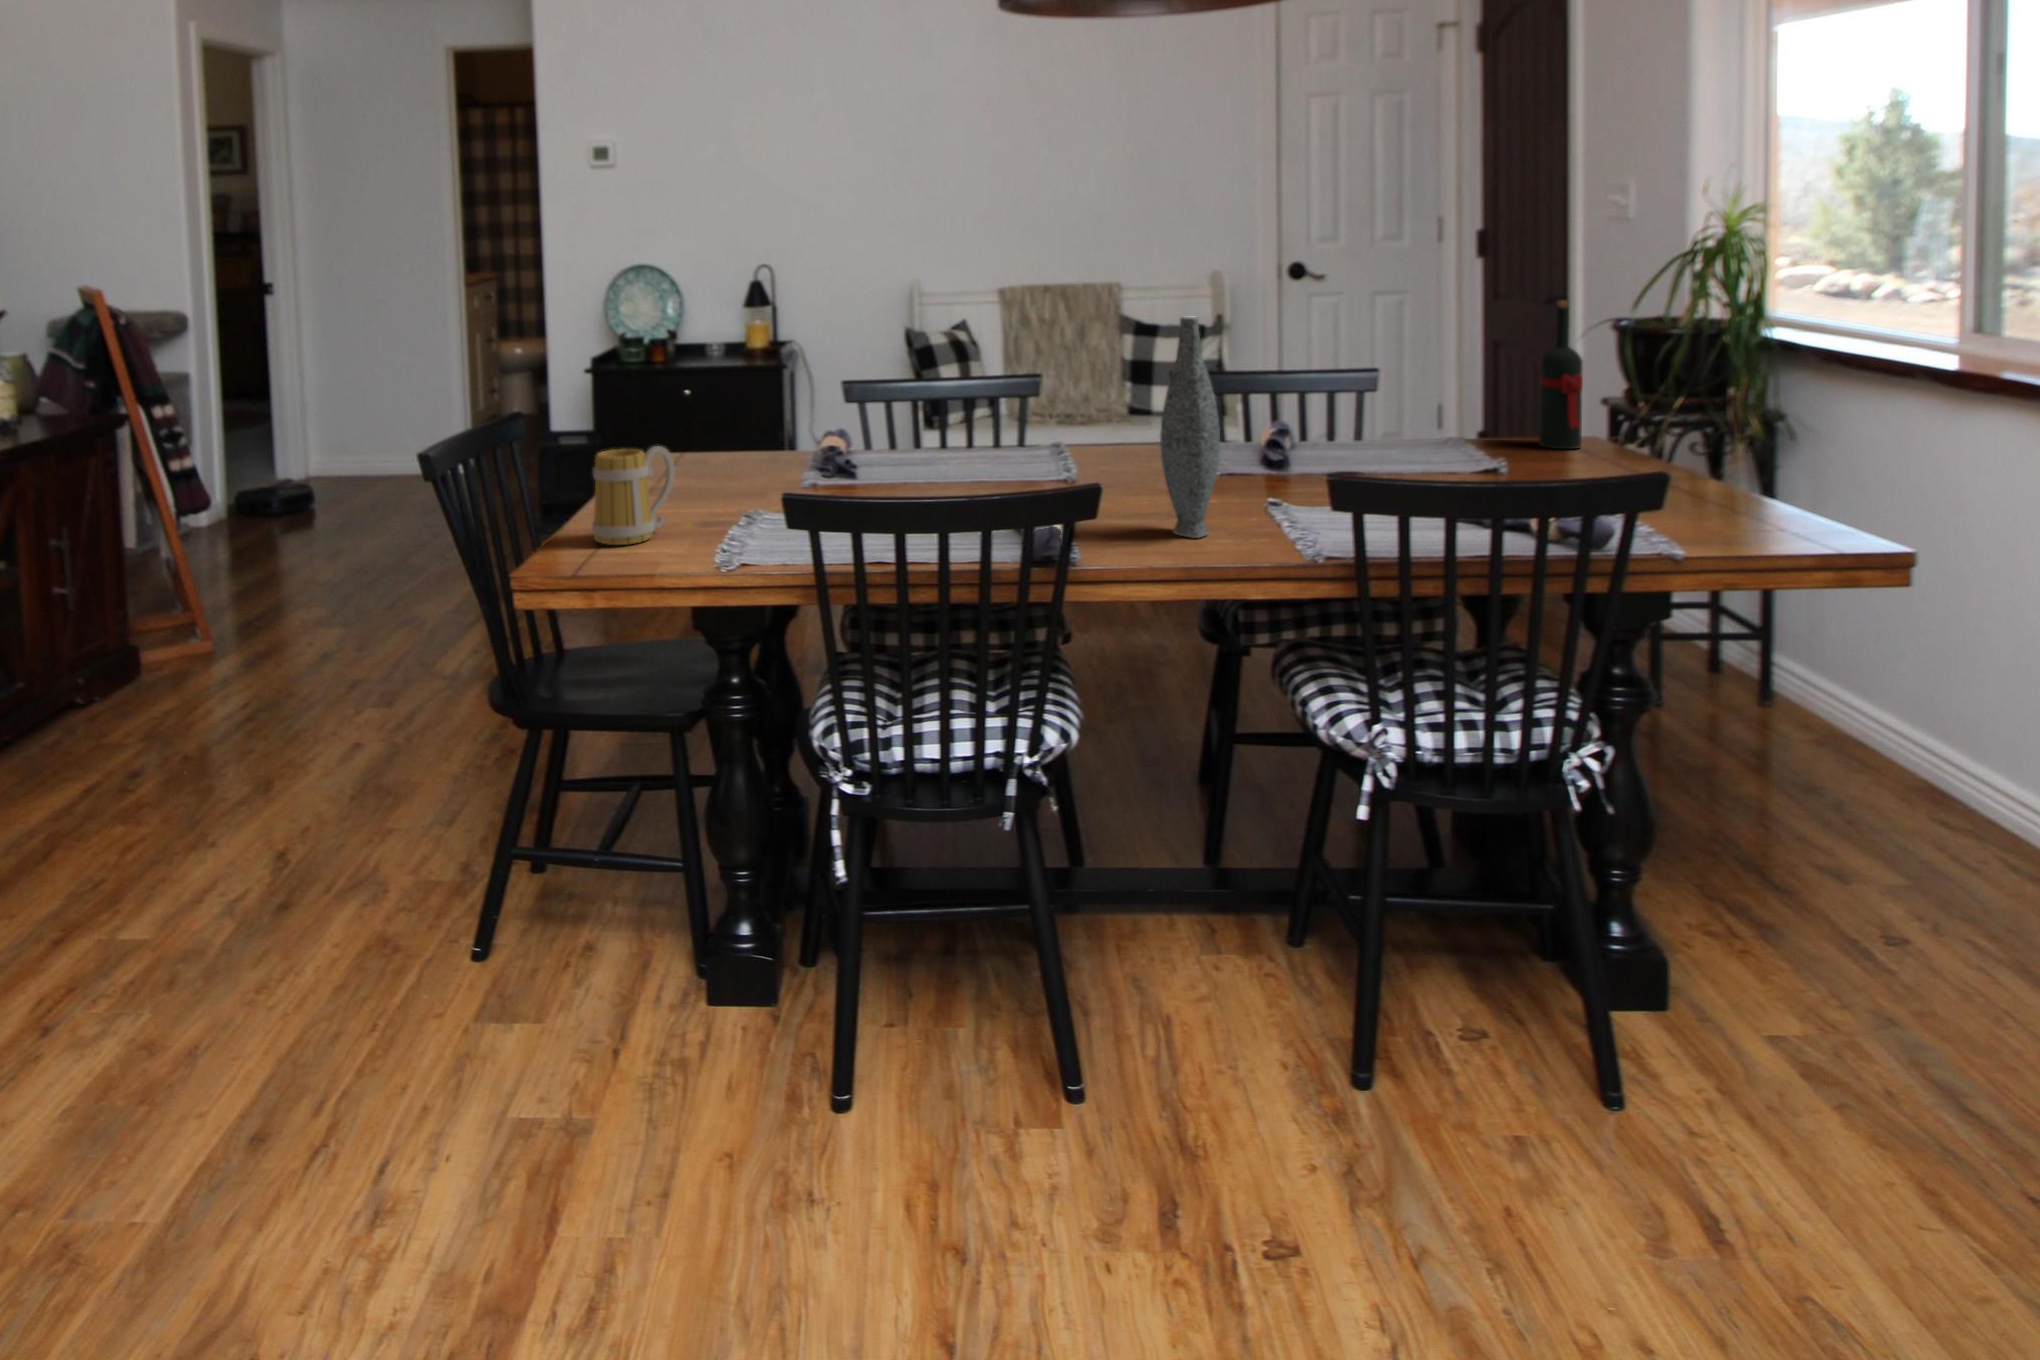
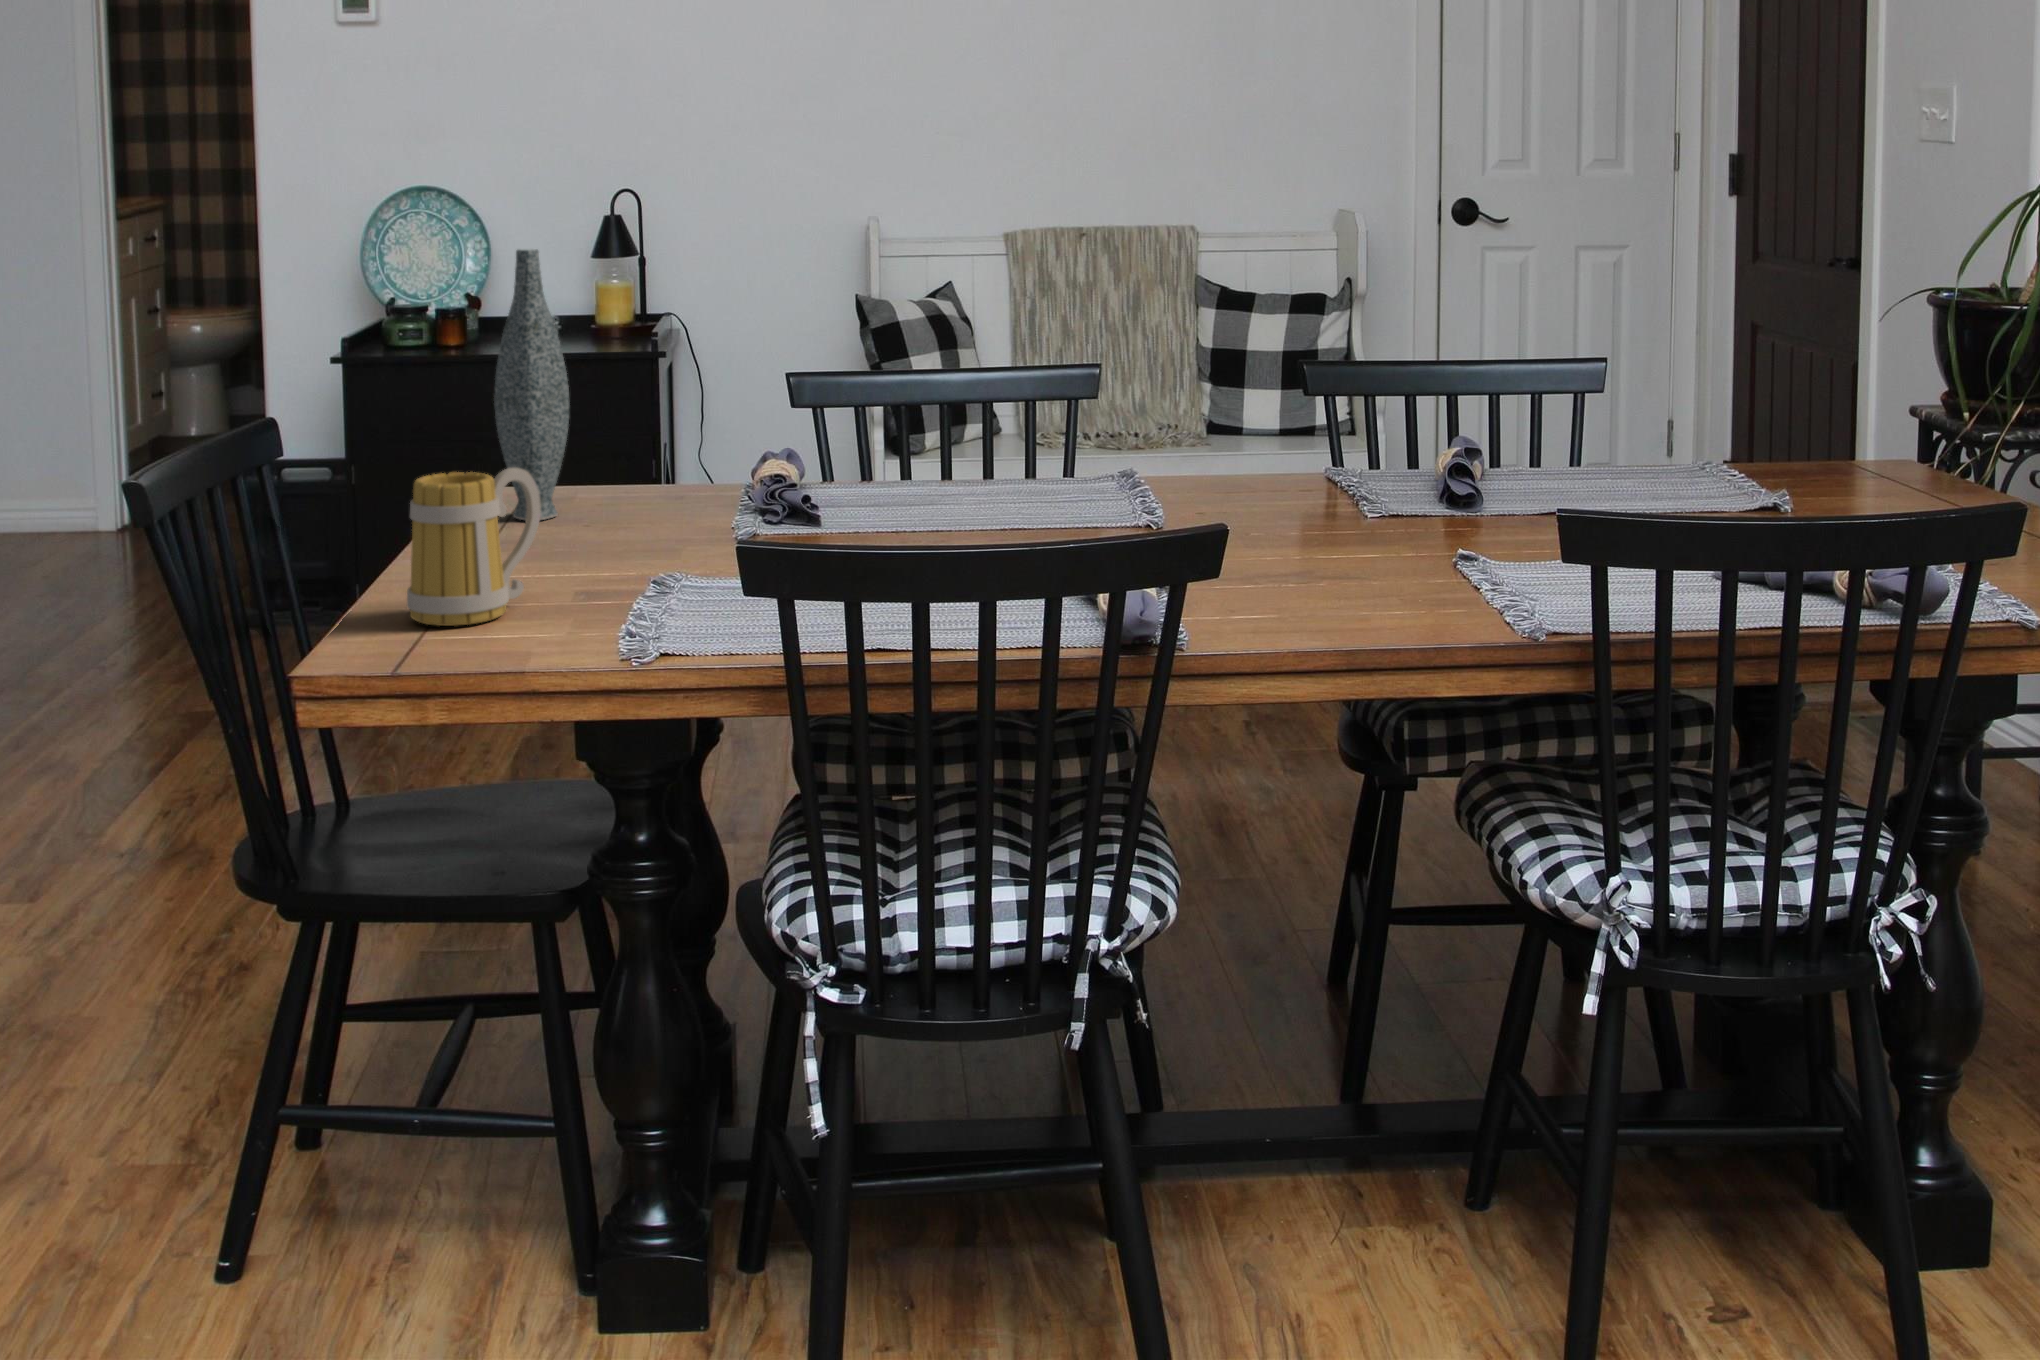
wine bottle: present [1539,301,1583,449] -> none [1828,258,1892,477]
vase: present [1160,317,1220,538] -> present [494,249,570,520]

